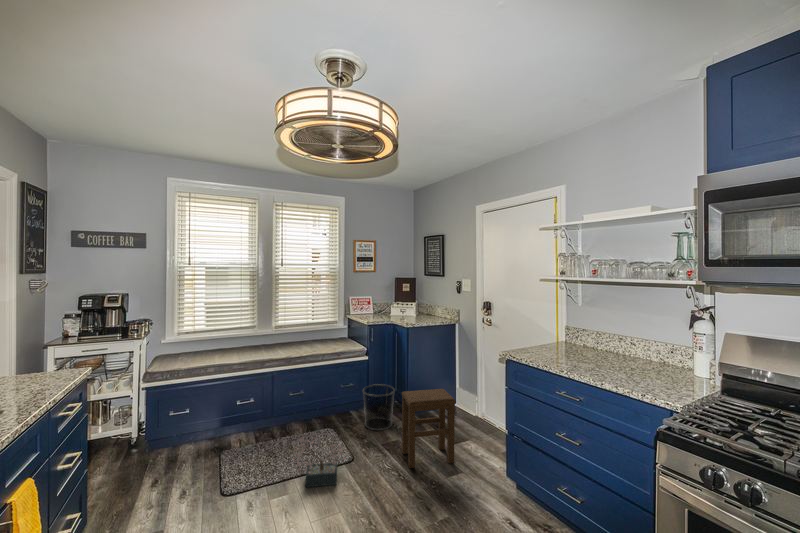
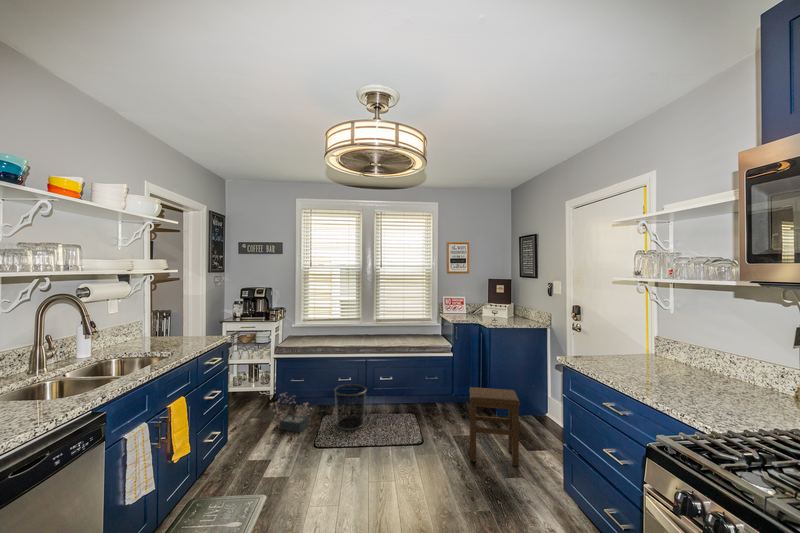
waste bin: present [363,384,395,430] -> present [334,384,367,430]
decorative plant: present [293,436,346,487] -> present [274,393,309,432]

